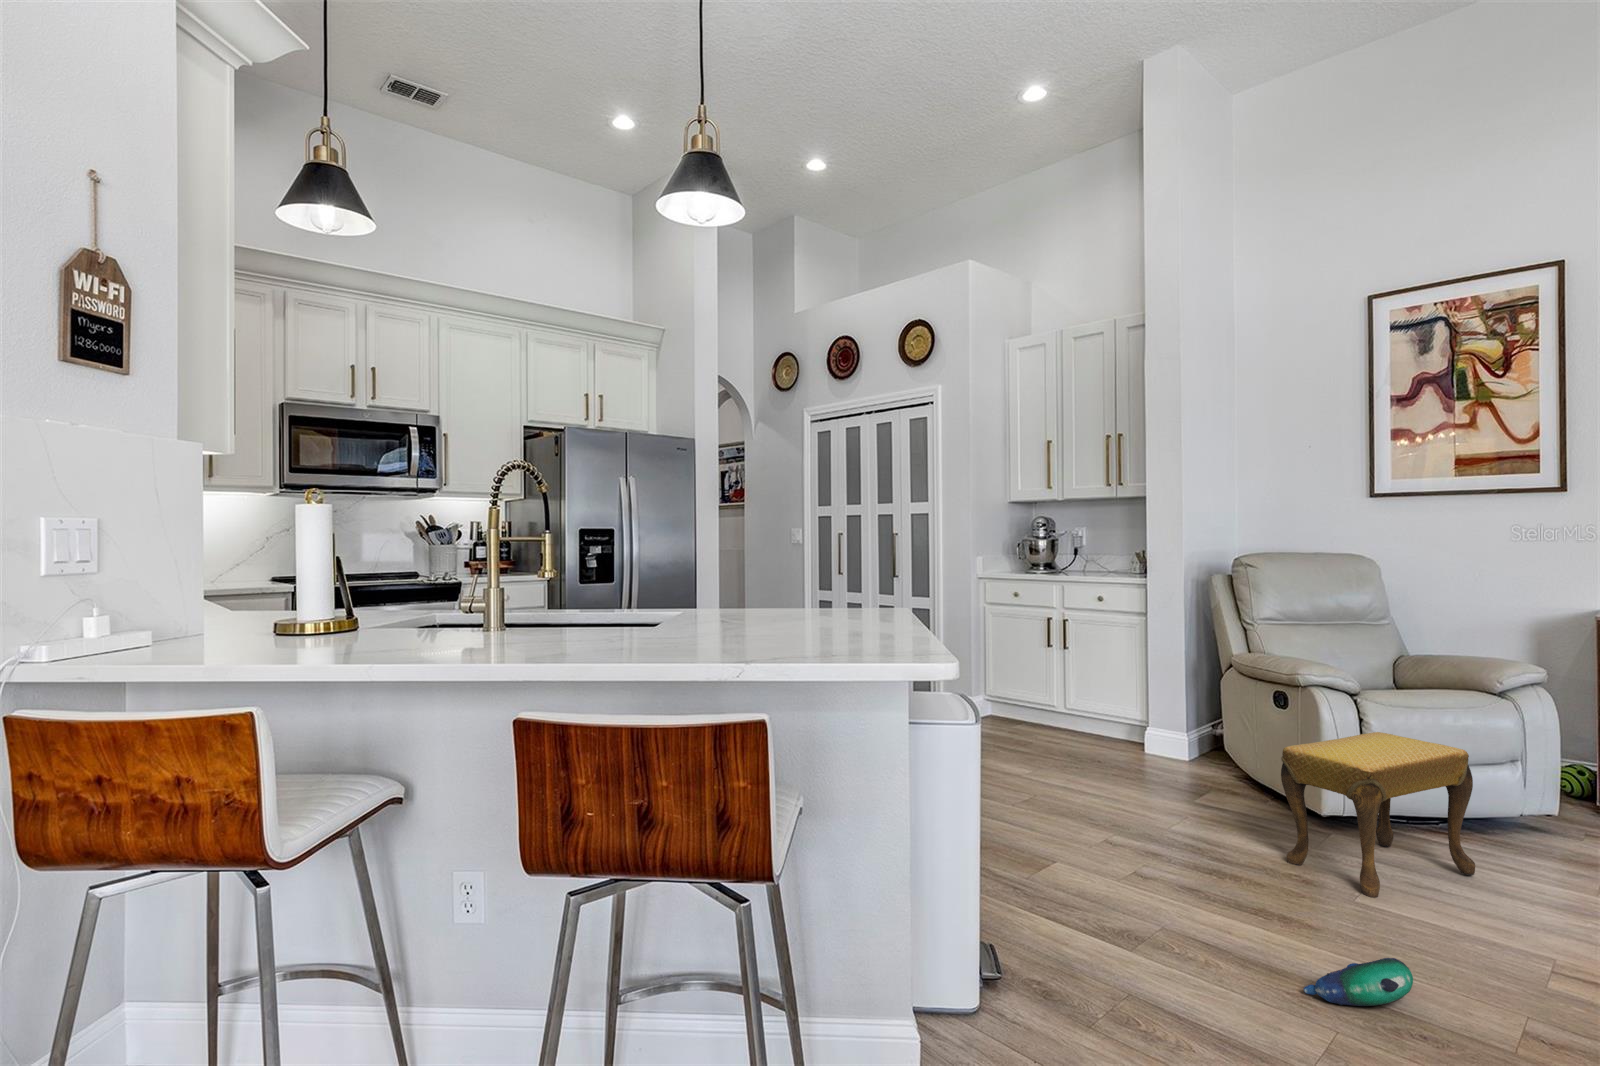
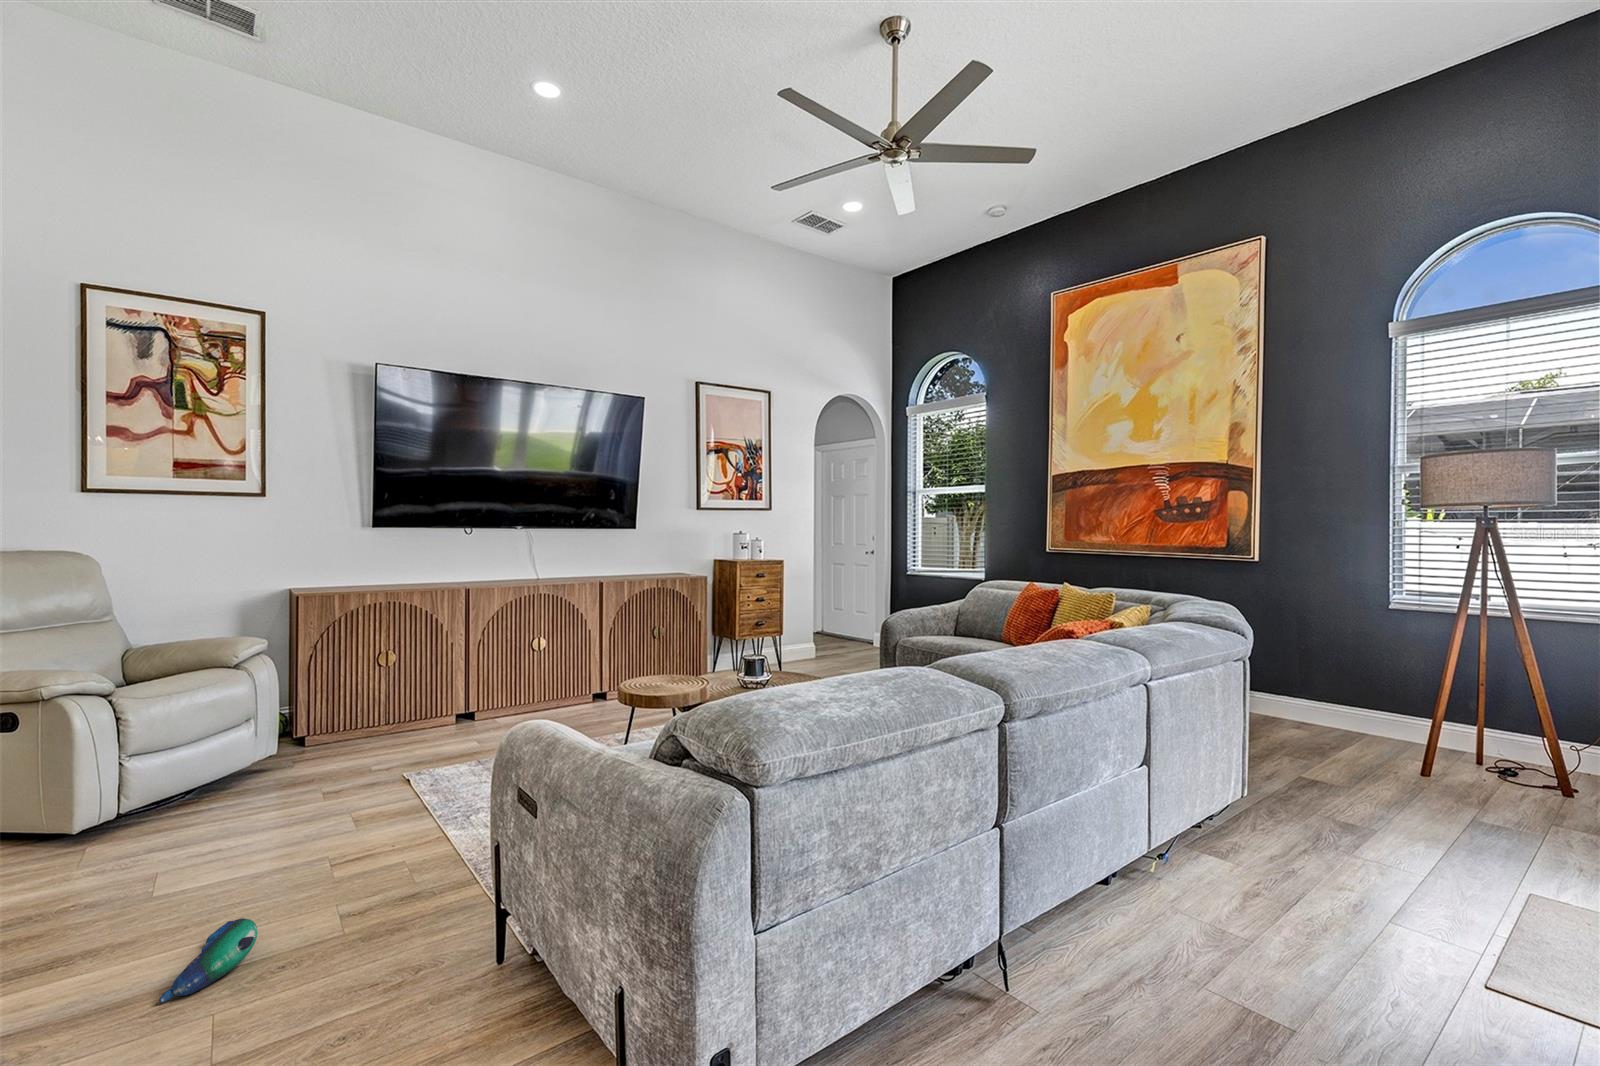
footstool: present [1281,732,1475,898] -> none [45,721,240,898]

